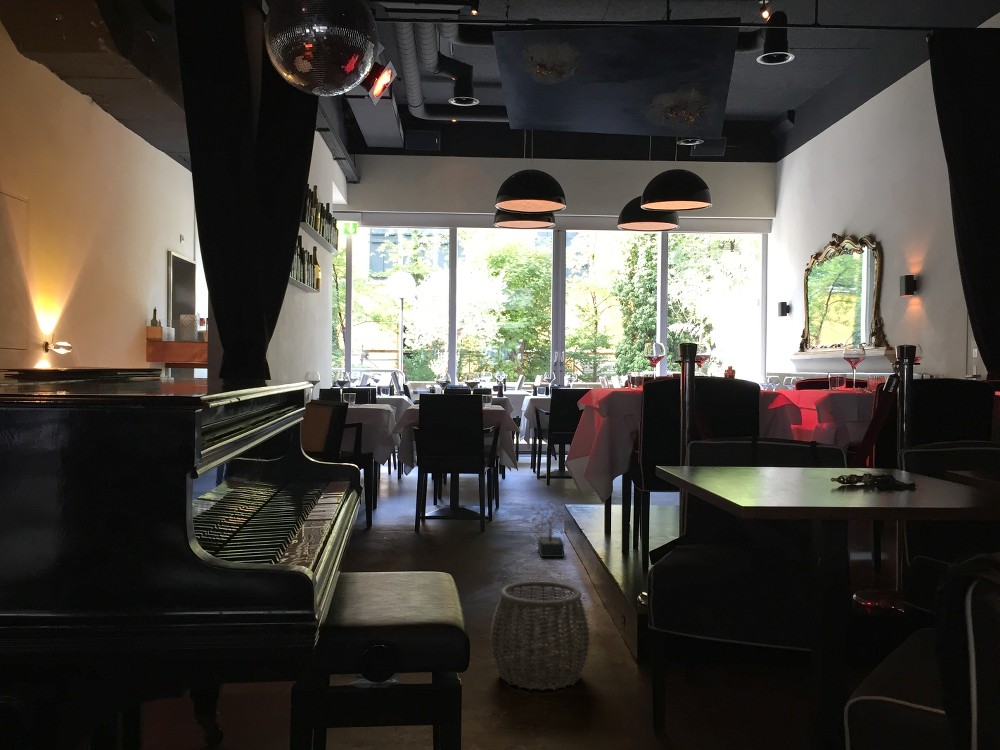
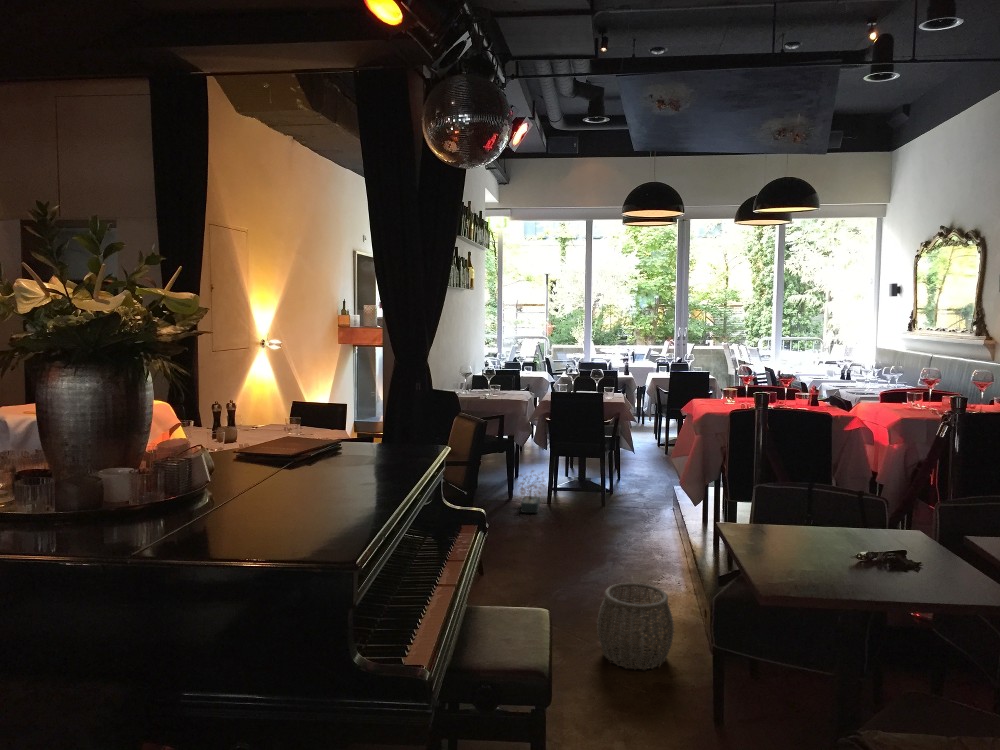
decorative plant: present [532,501,568,557] -> present [518,471,544,513]

